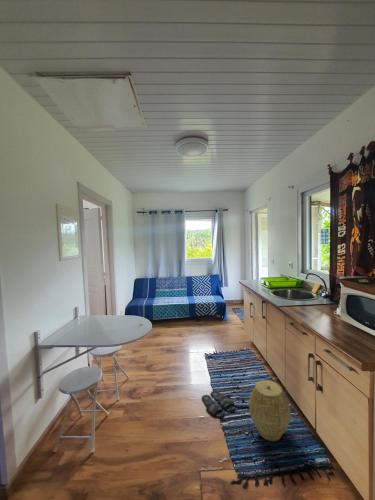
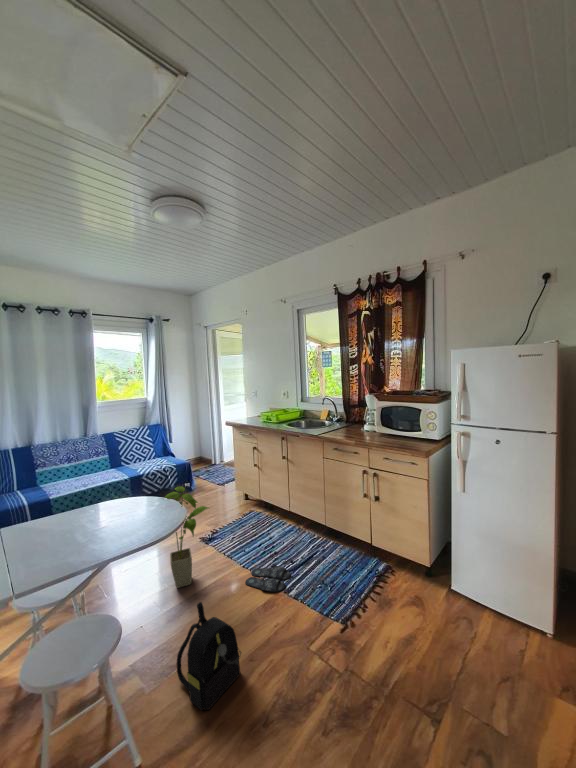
house plant: none [160,314,195,379] -> present [165,486,208,588]
woven basket: present [249,380,291,441] -> none [312,519,355,580]
backpack: none [115,390,151,460] -> present [177,602,241,710]

